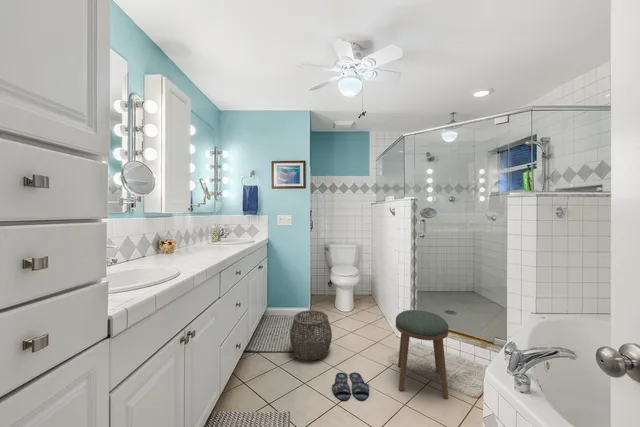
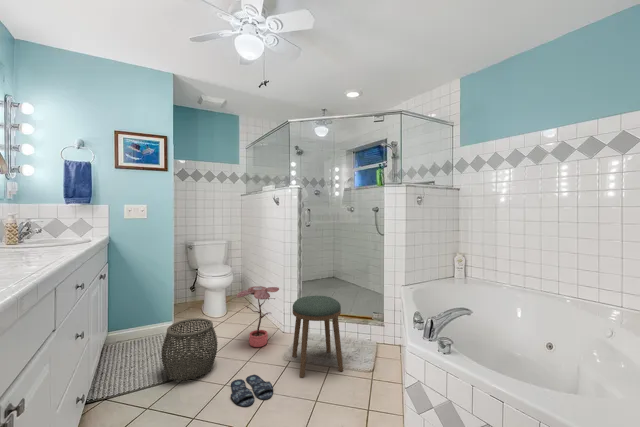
potted plant: none [351,291,391,348] -> present [236,286,279,347]

